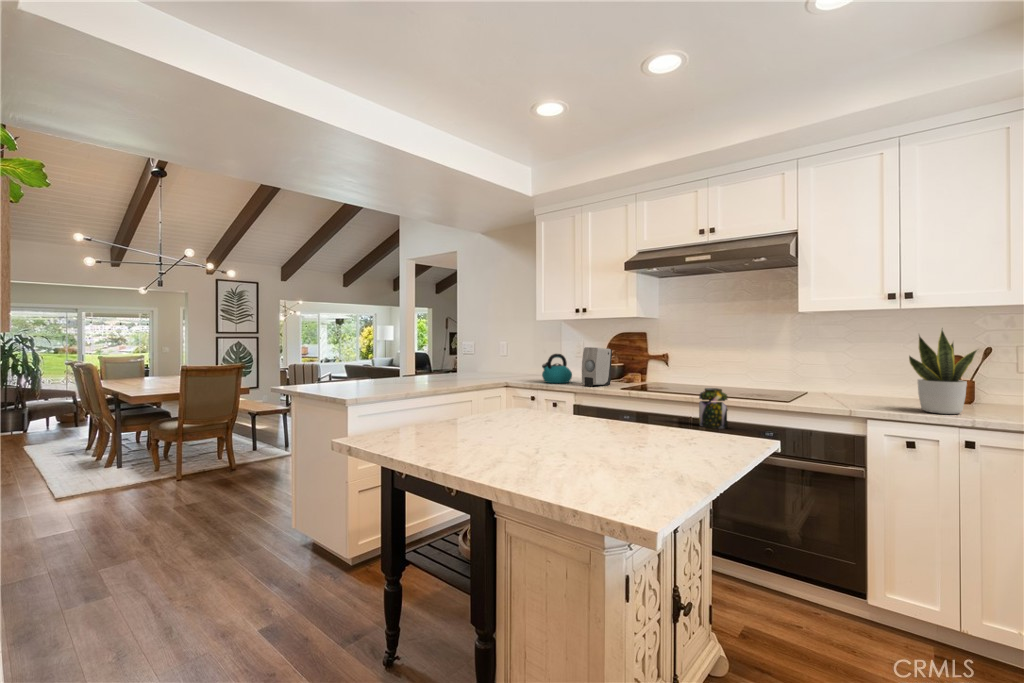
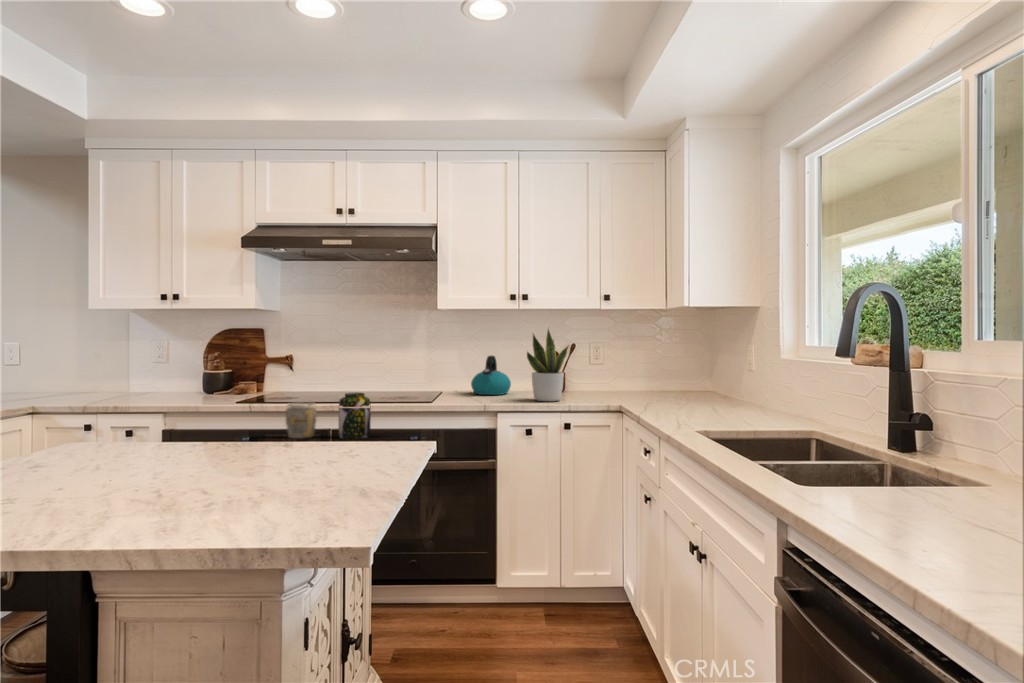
soap dispenser: present [582,347,612,387] -> none [172,348,219,402]
kettle: present [542,354,572,383] -> present [471,356,511,395]
mug: none [656,393,682,423] -> present [286,402,317,438]

